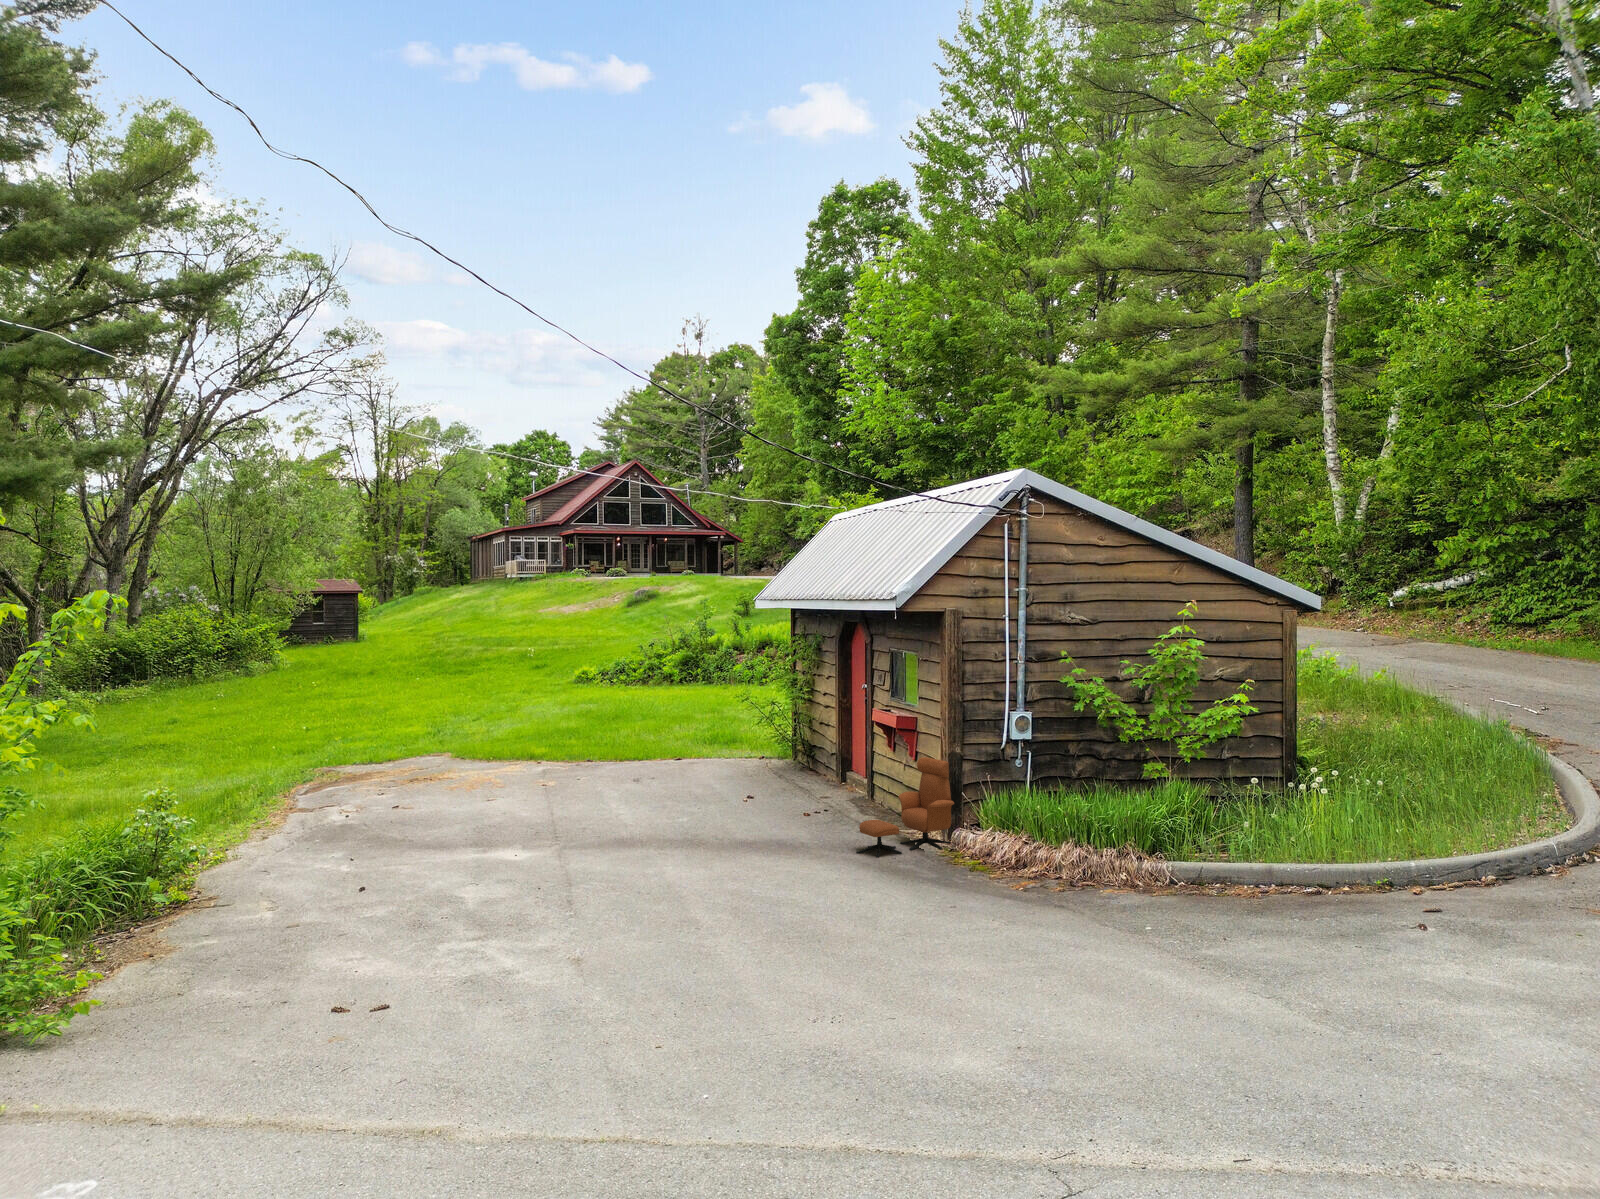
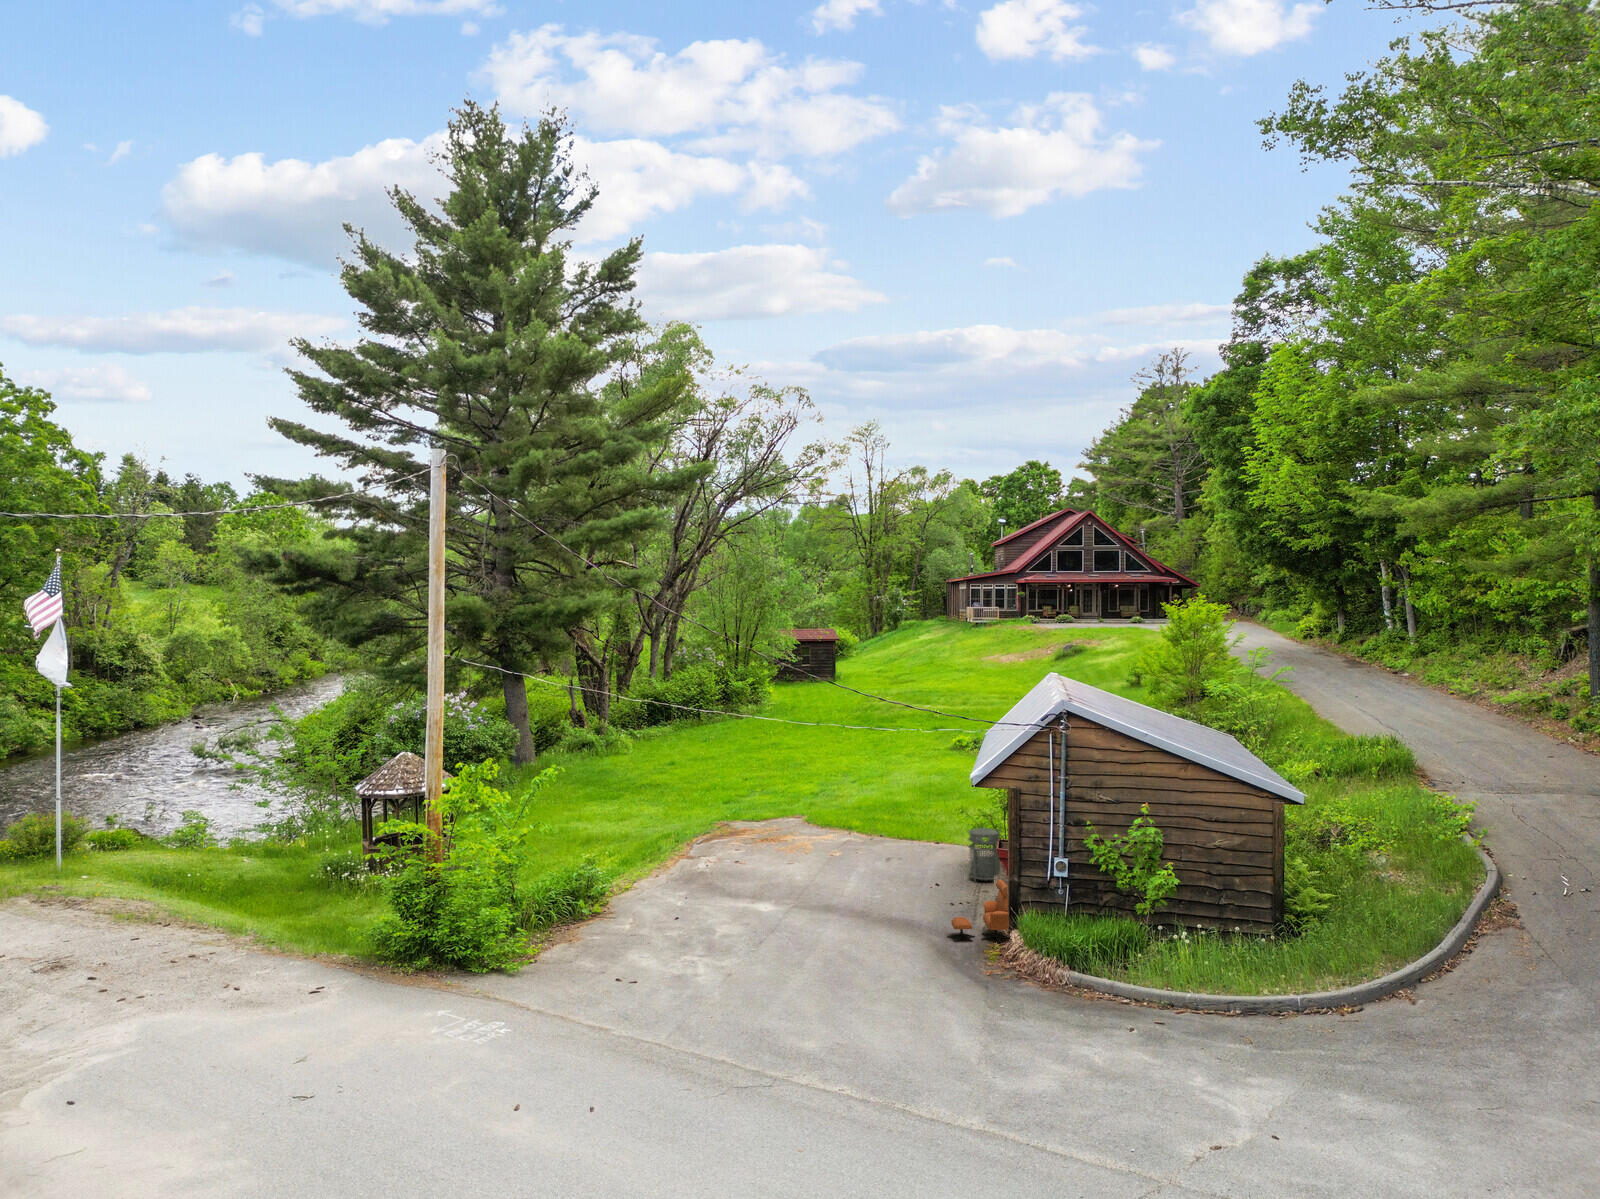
trash can: none [786,712,835,792] -> present [969,828,1000,882]

